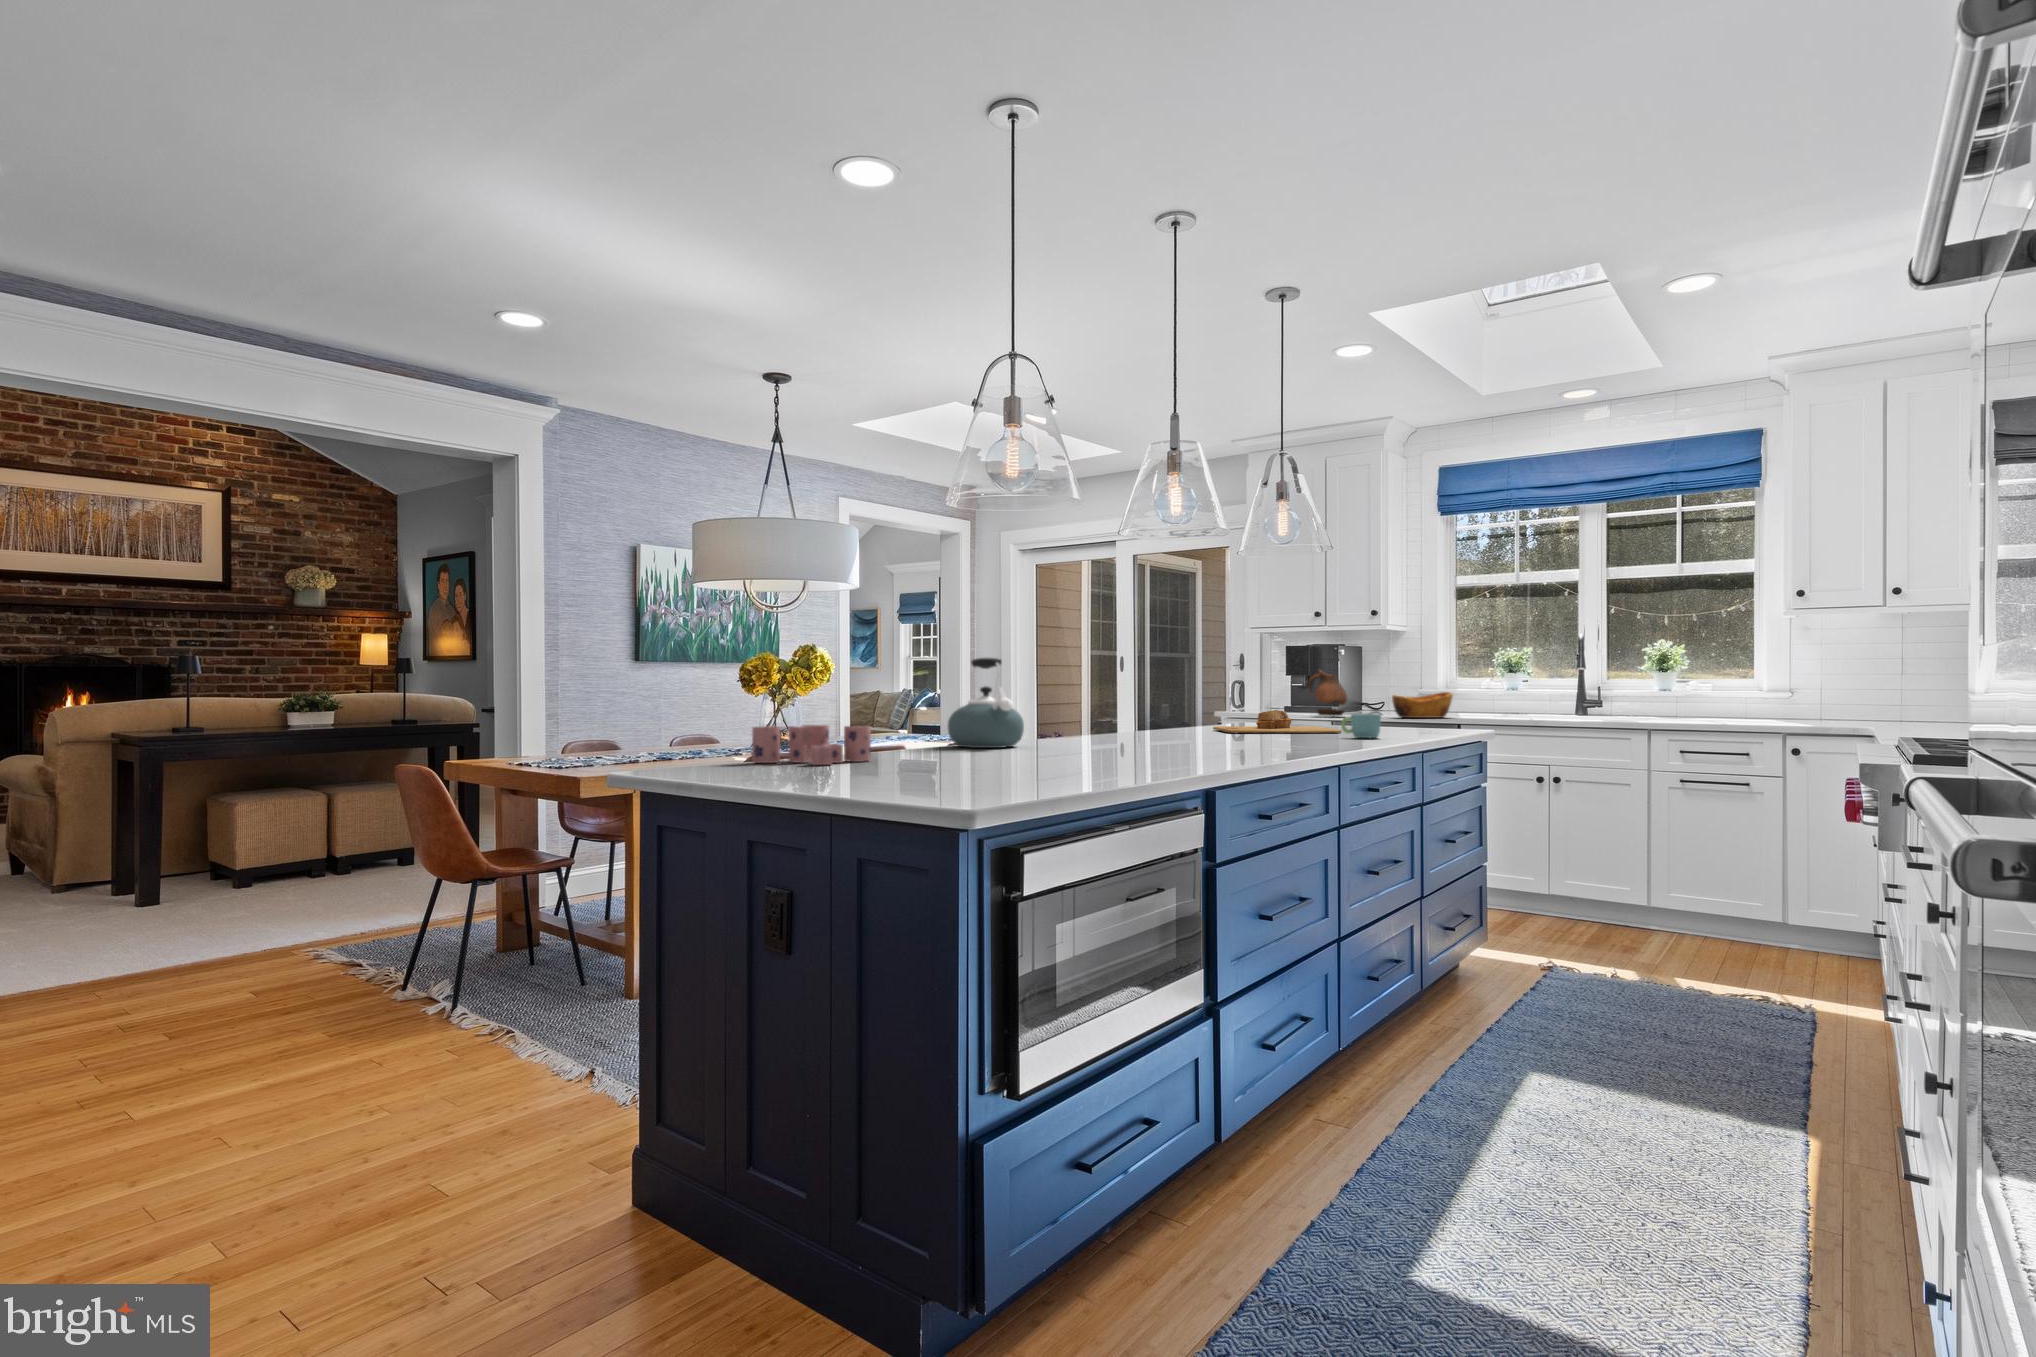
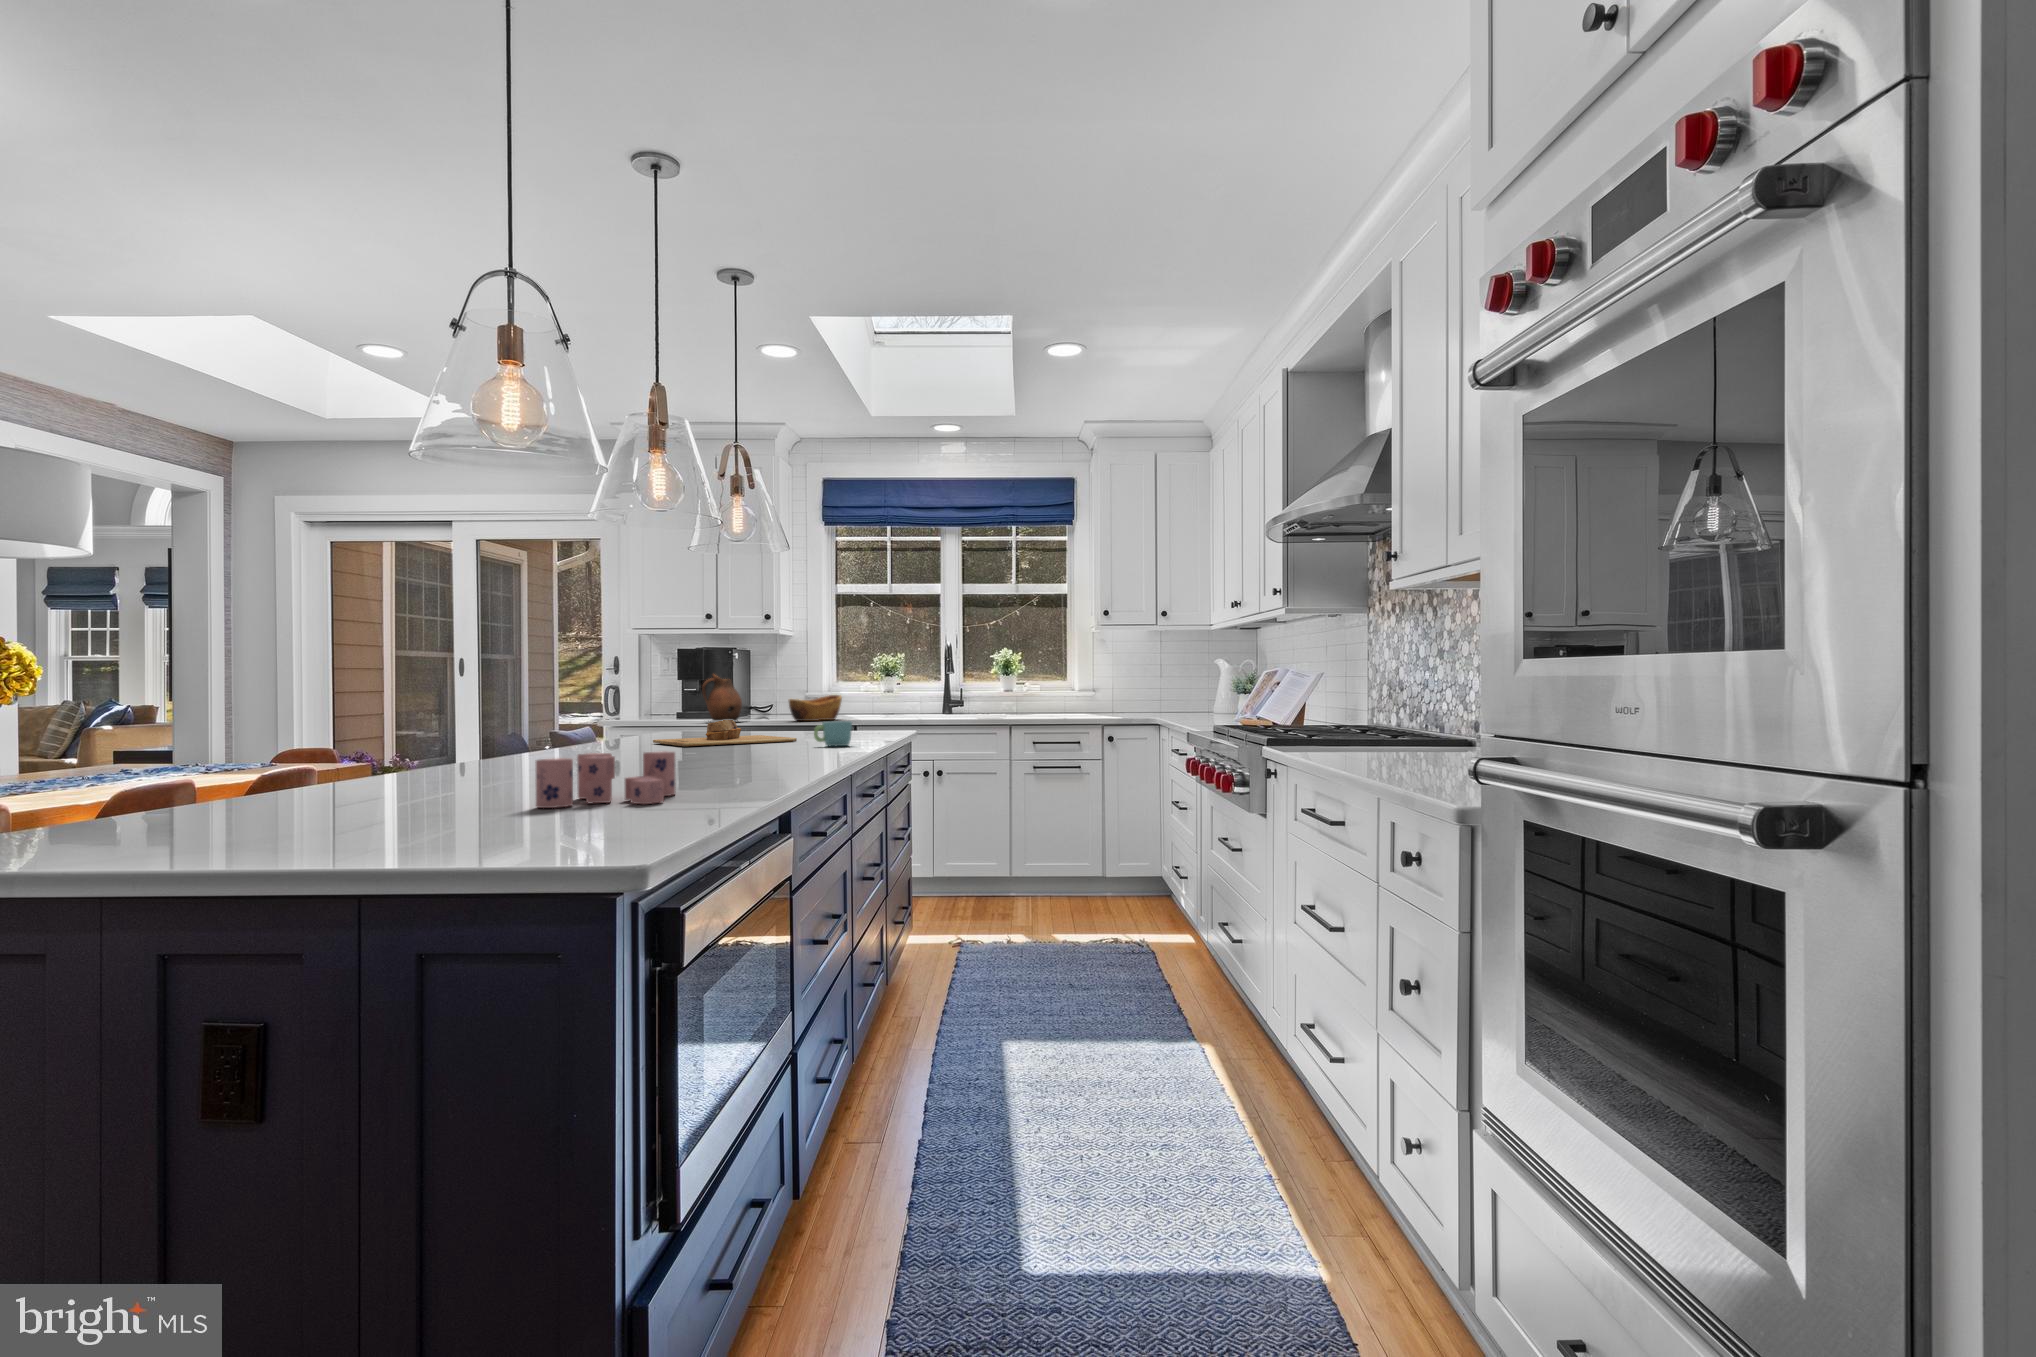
kettle: present [948,658,1024,748] -> none [374,667,488,785]
candle: present [752,725,871,765] -> present [536,751,676,808]

